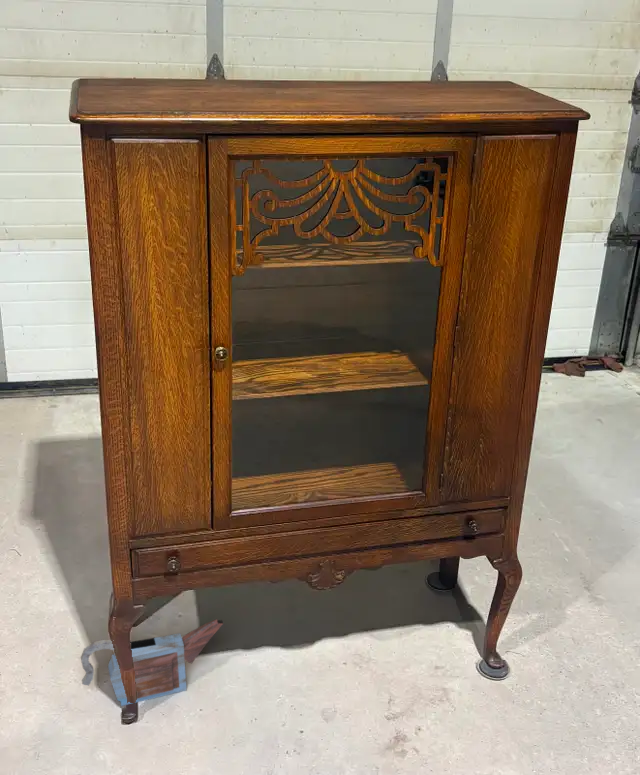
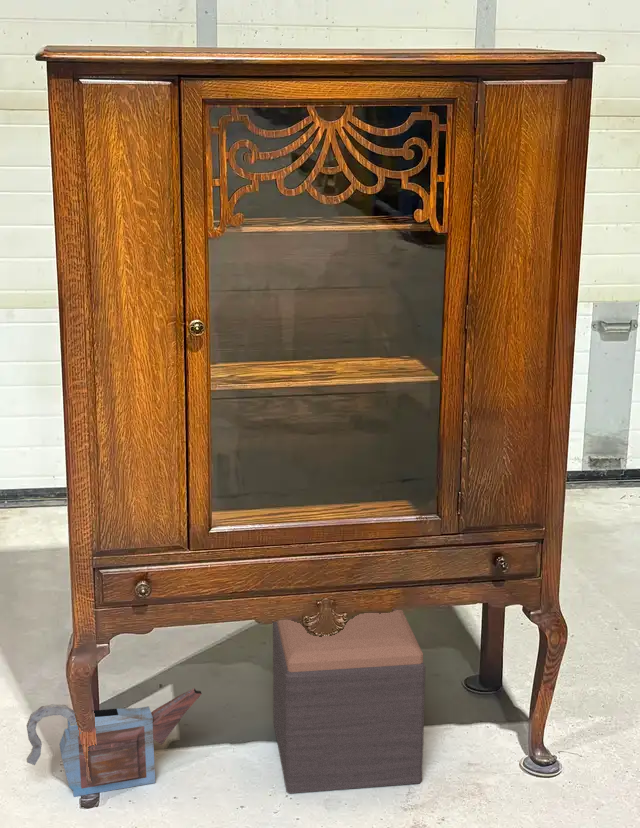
footstool: none [278,533,407,700] -> present [273,610,426,794]

